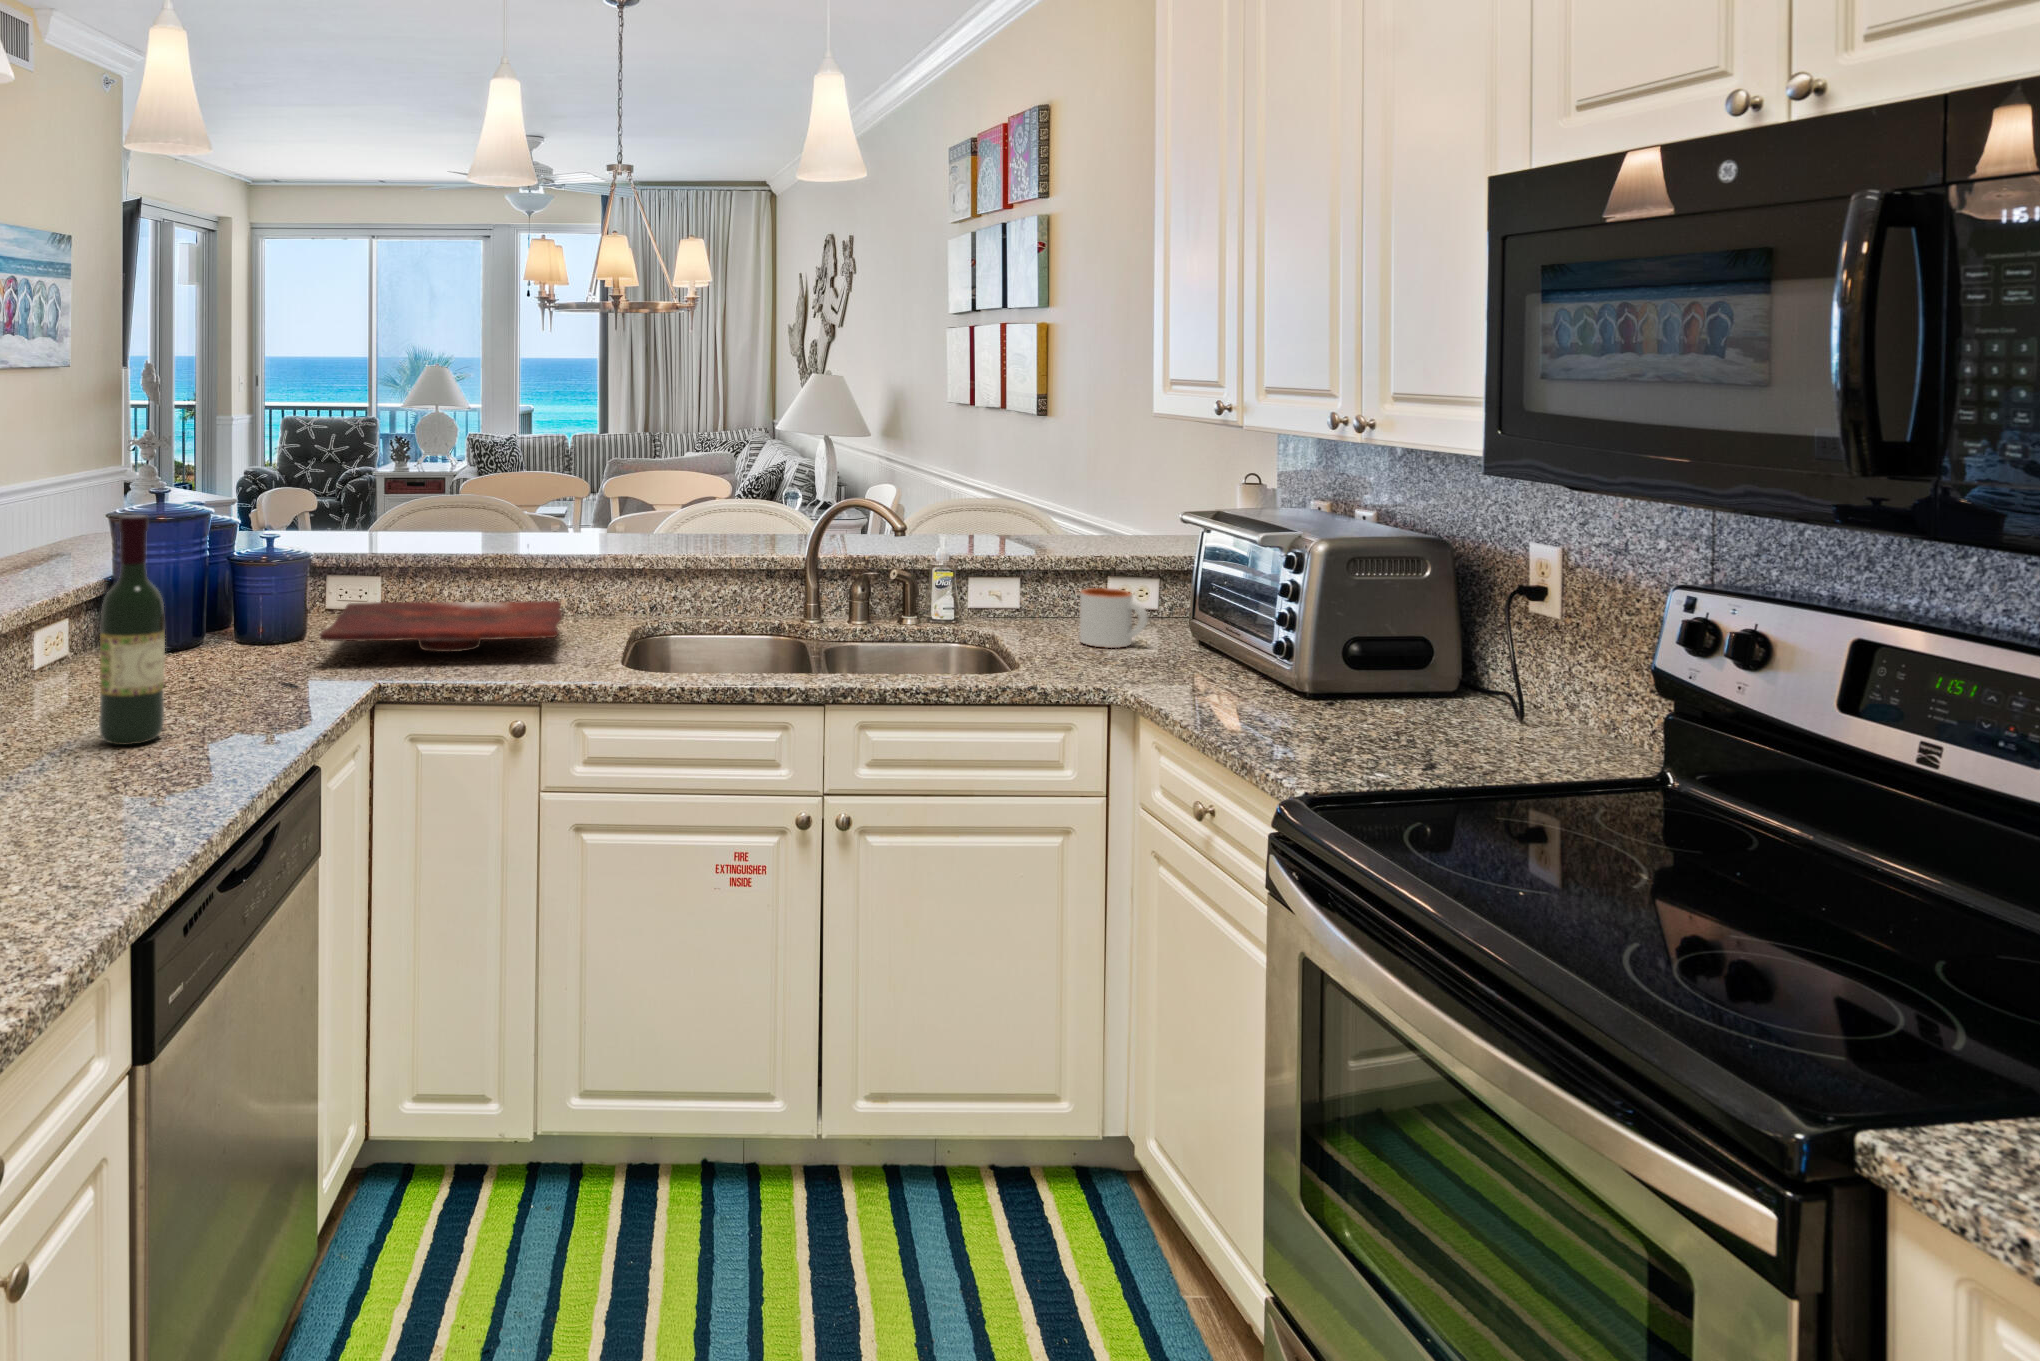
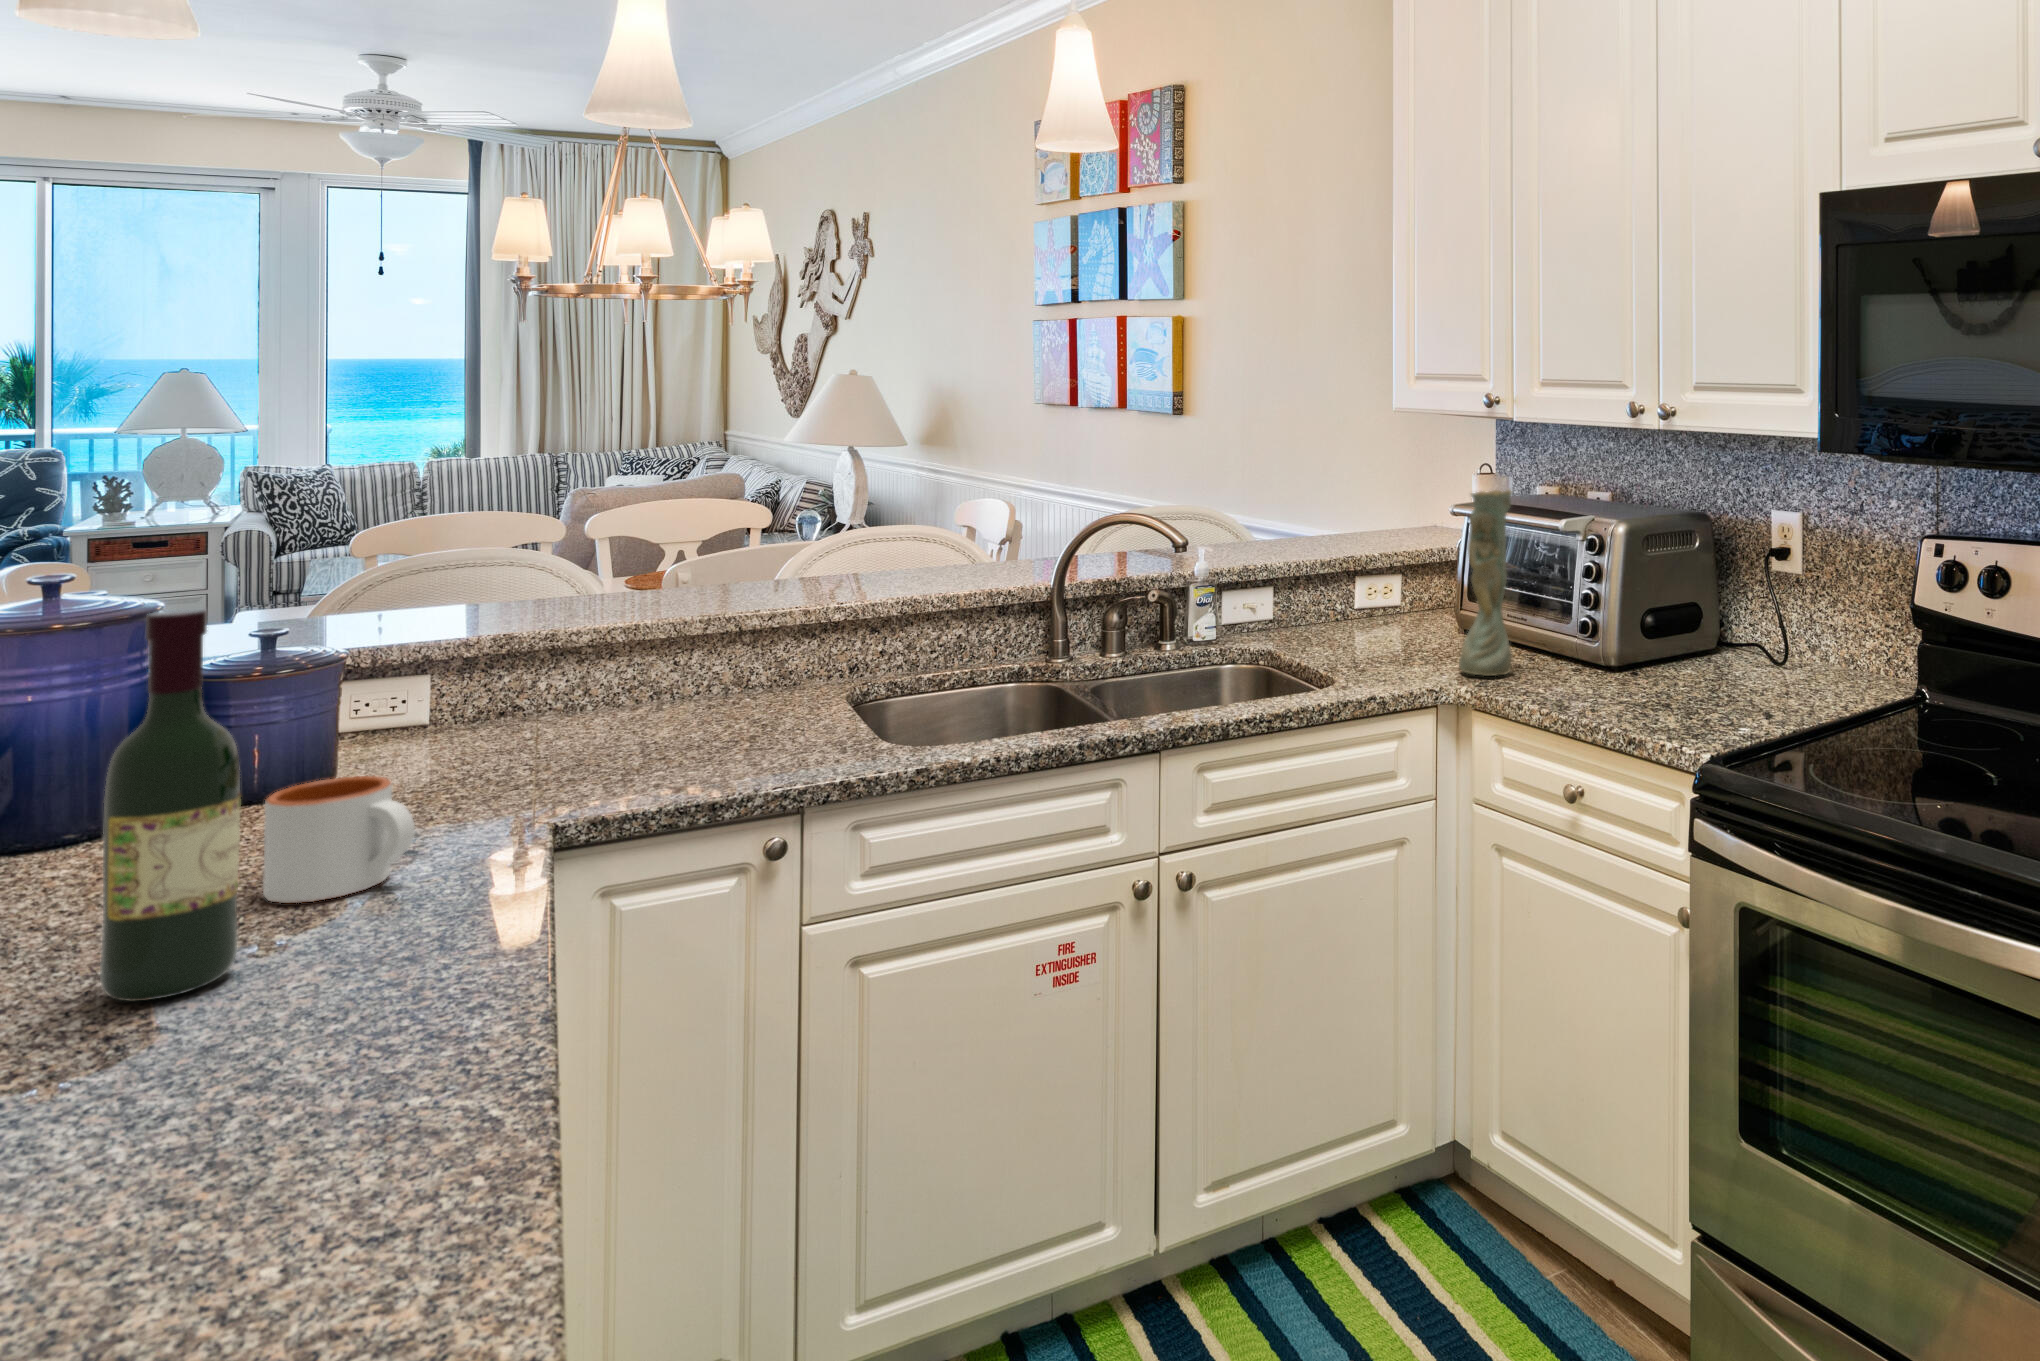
vase: none [1149,494,1210,684] -> present [1459,490,1512,676]
mug: present [1080,588,1148,648] -> present [263,776,415,903]
cutting board: present [320,601,562,652] -> none [402,677,794,774]

